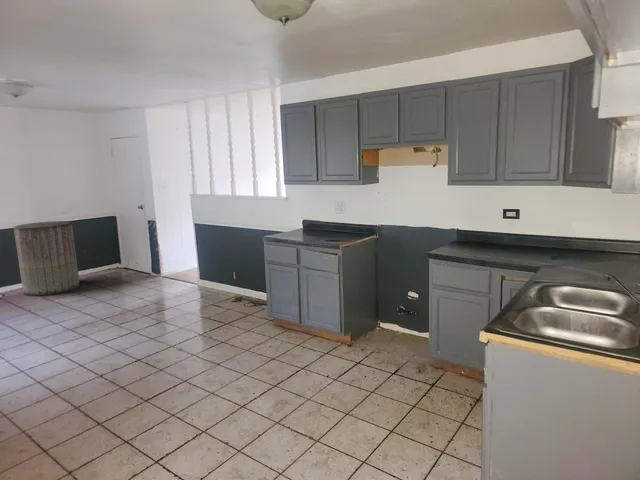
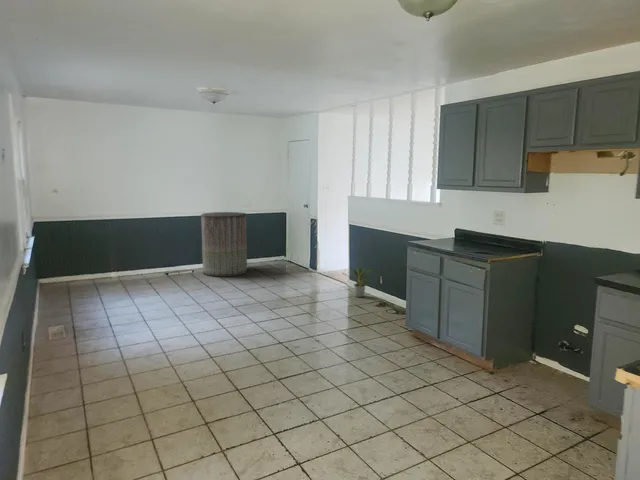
potted plant: none [192,265,225,295] -> present [349,267,372,297]

